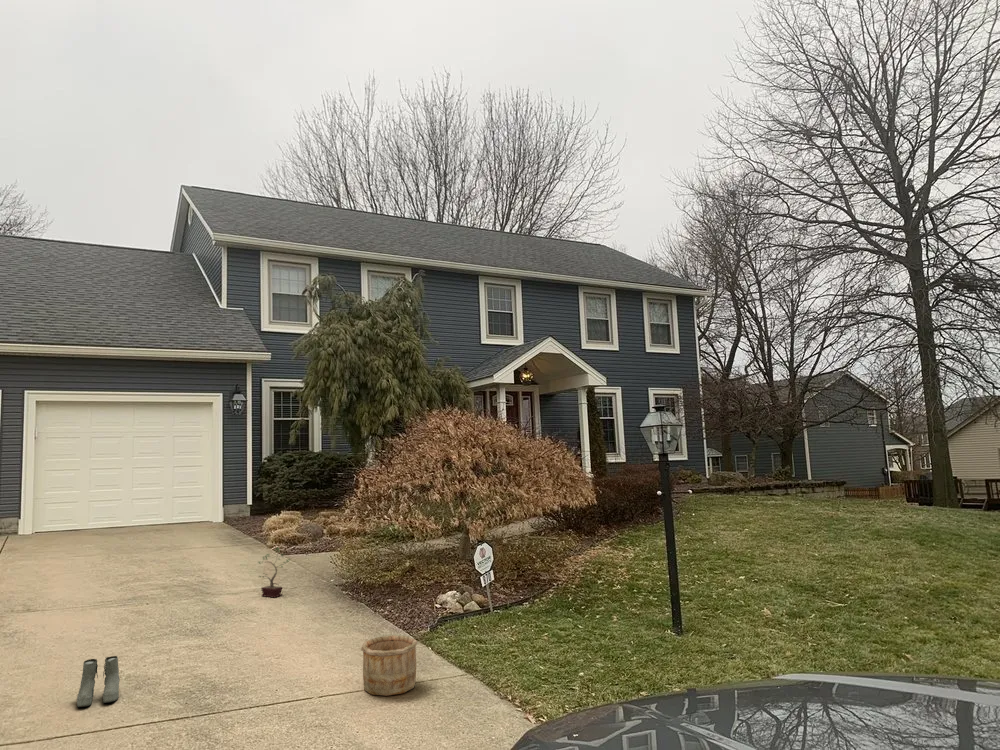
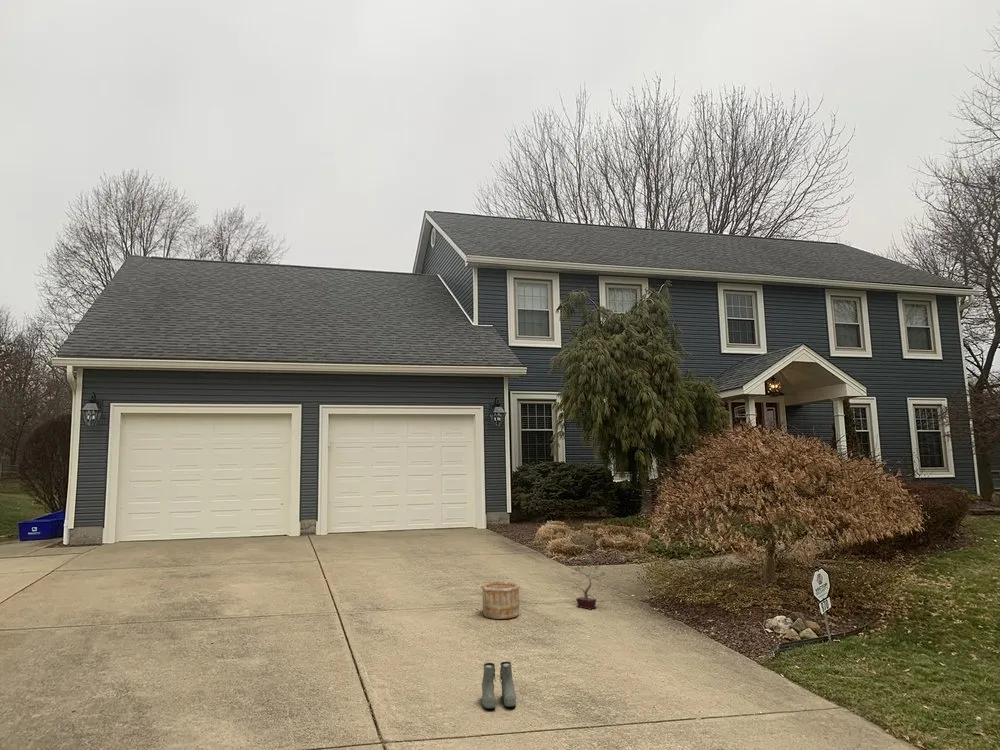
wooden bucket: present [361,635,417,696] -> present [481,581,520,619]

